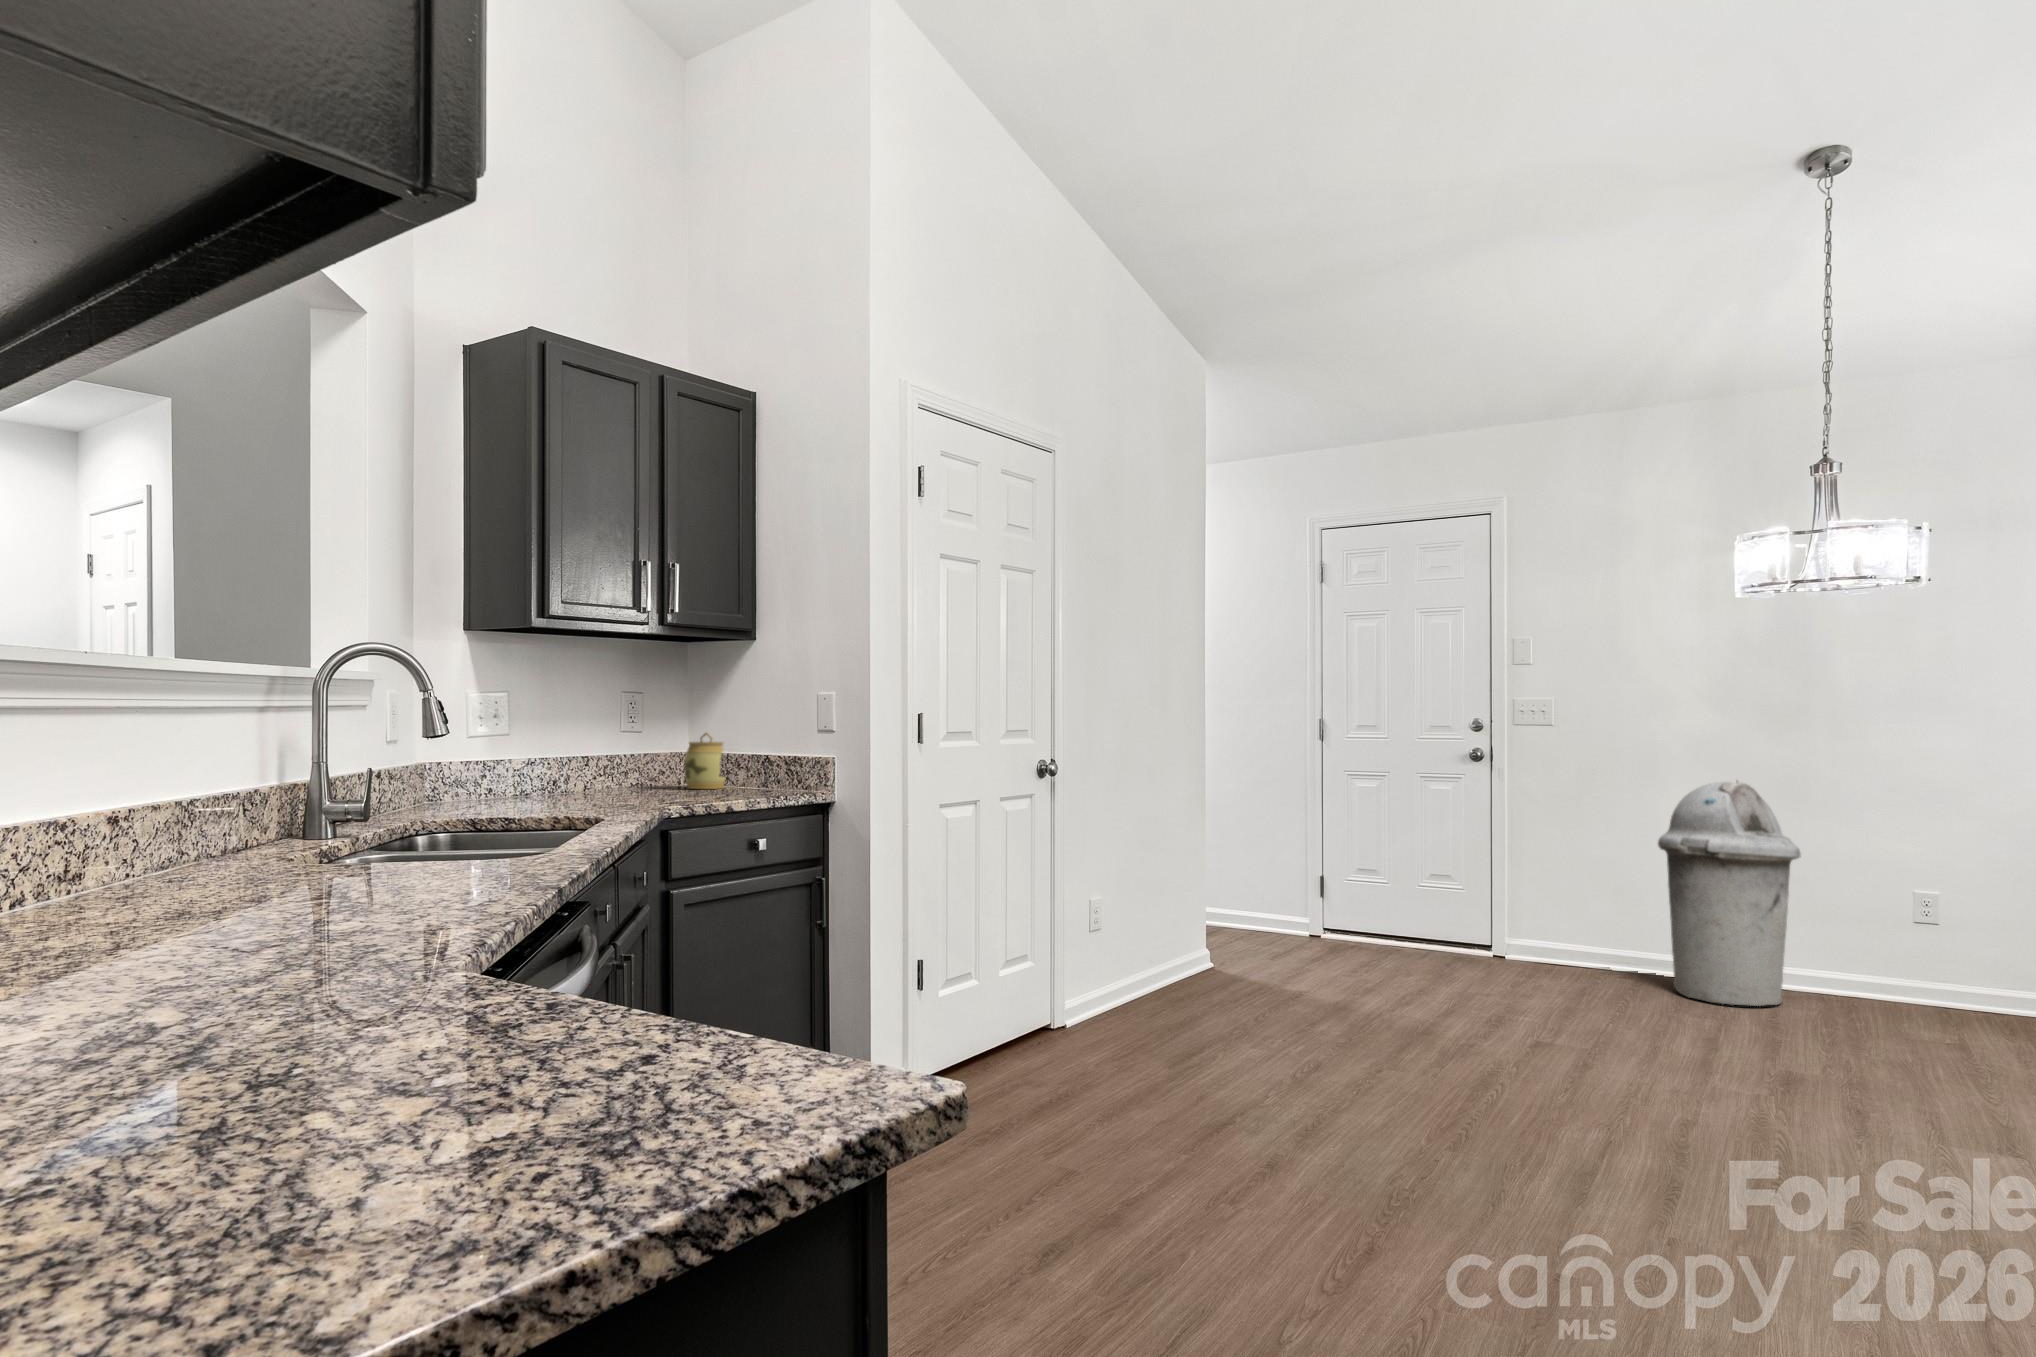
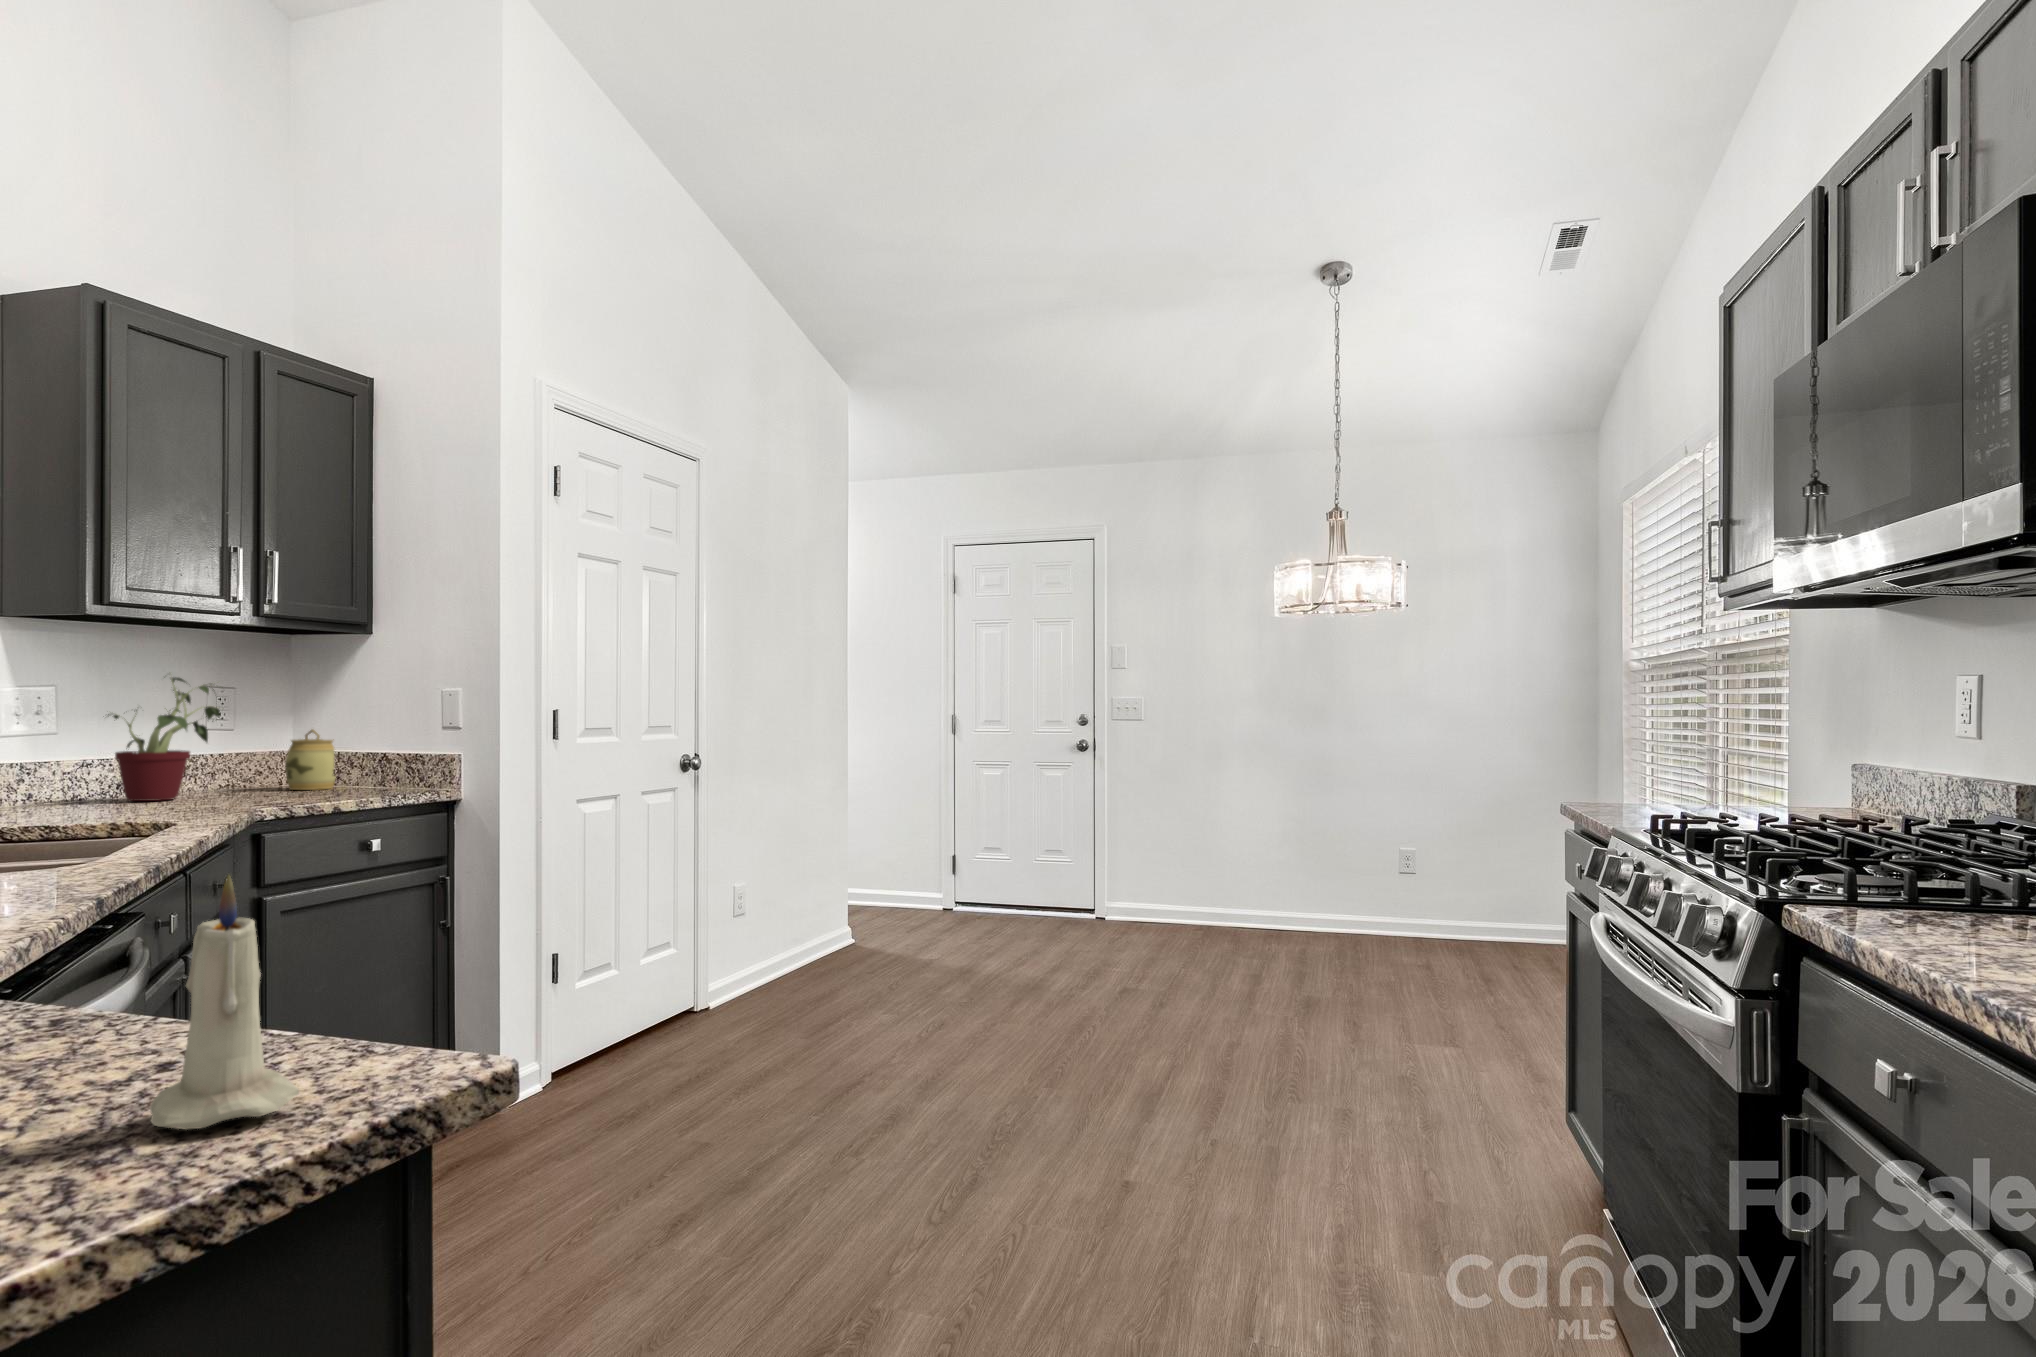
potted plant: none [541,679,639,796] -> present [108,677,220,801]
trash can: present [1658,780,1801,1006] -> none [1238,759,1343,948]
candle: none [648,878,773,1128] -> present [150,875,299,1130]

